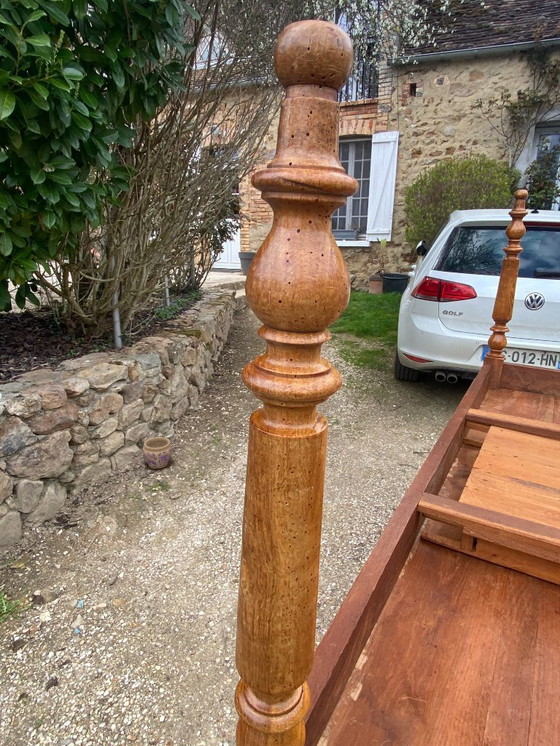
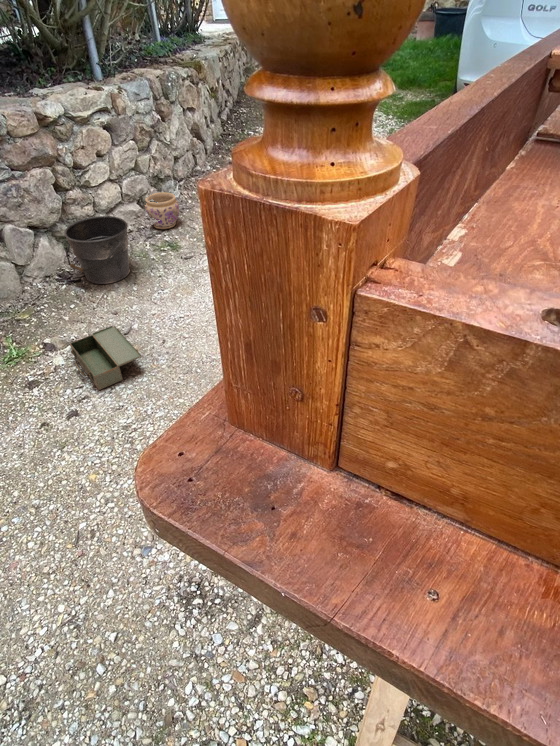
bucket: none [68,466,127,527] -> present [64,216,130,284]
toolbox: none [60,580,125,653] -> present [70,326,141,390]

